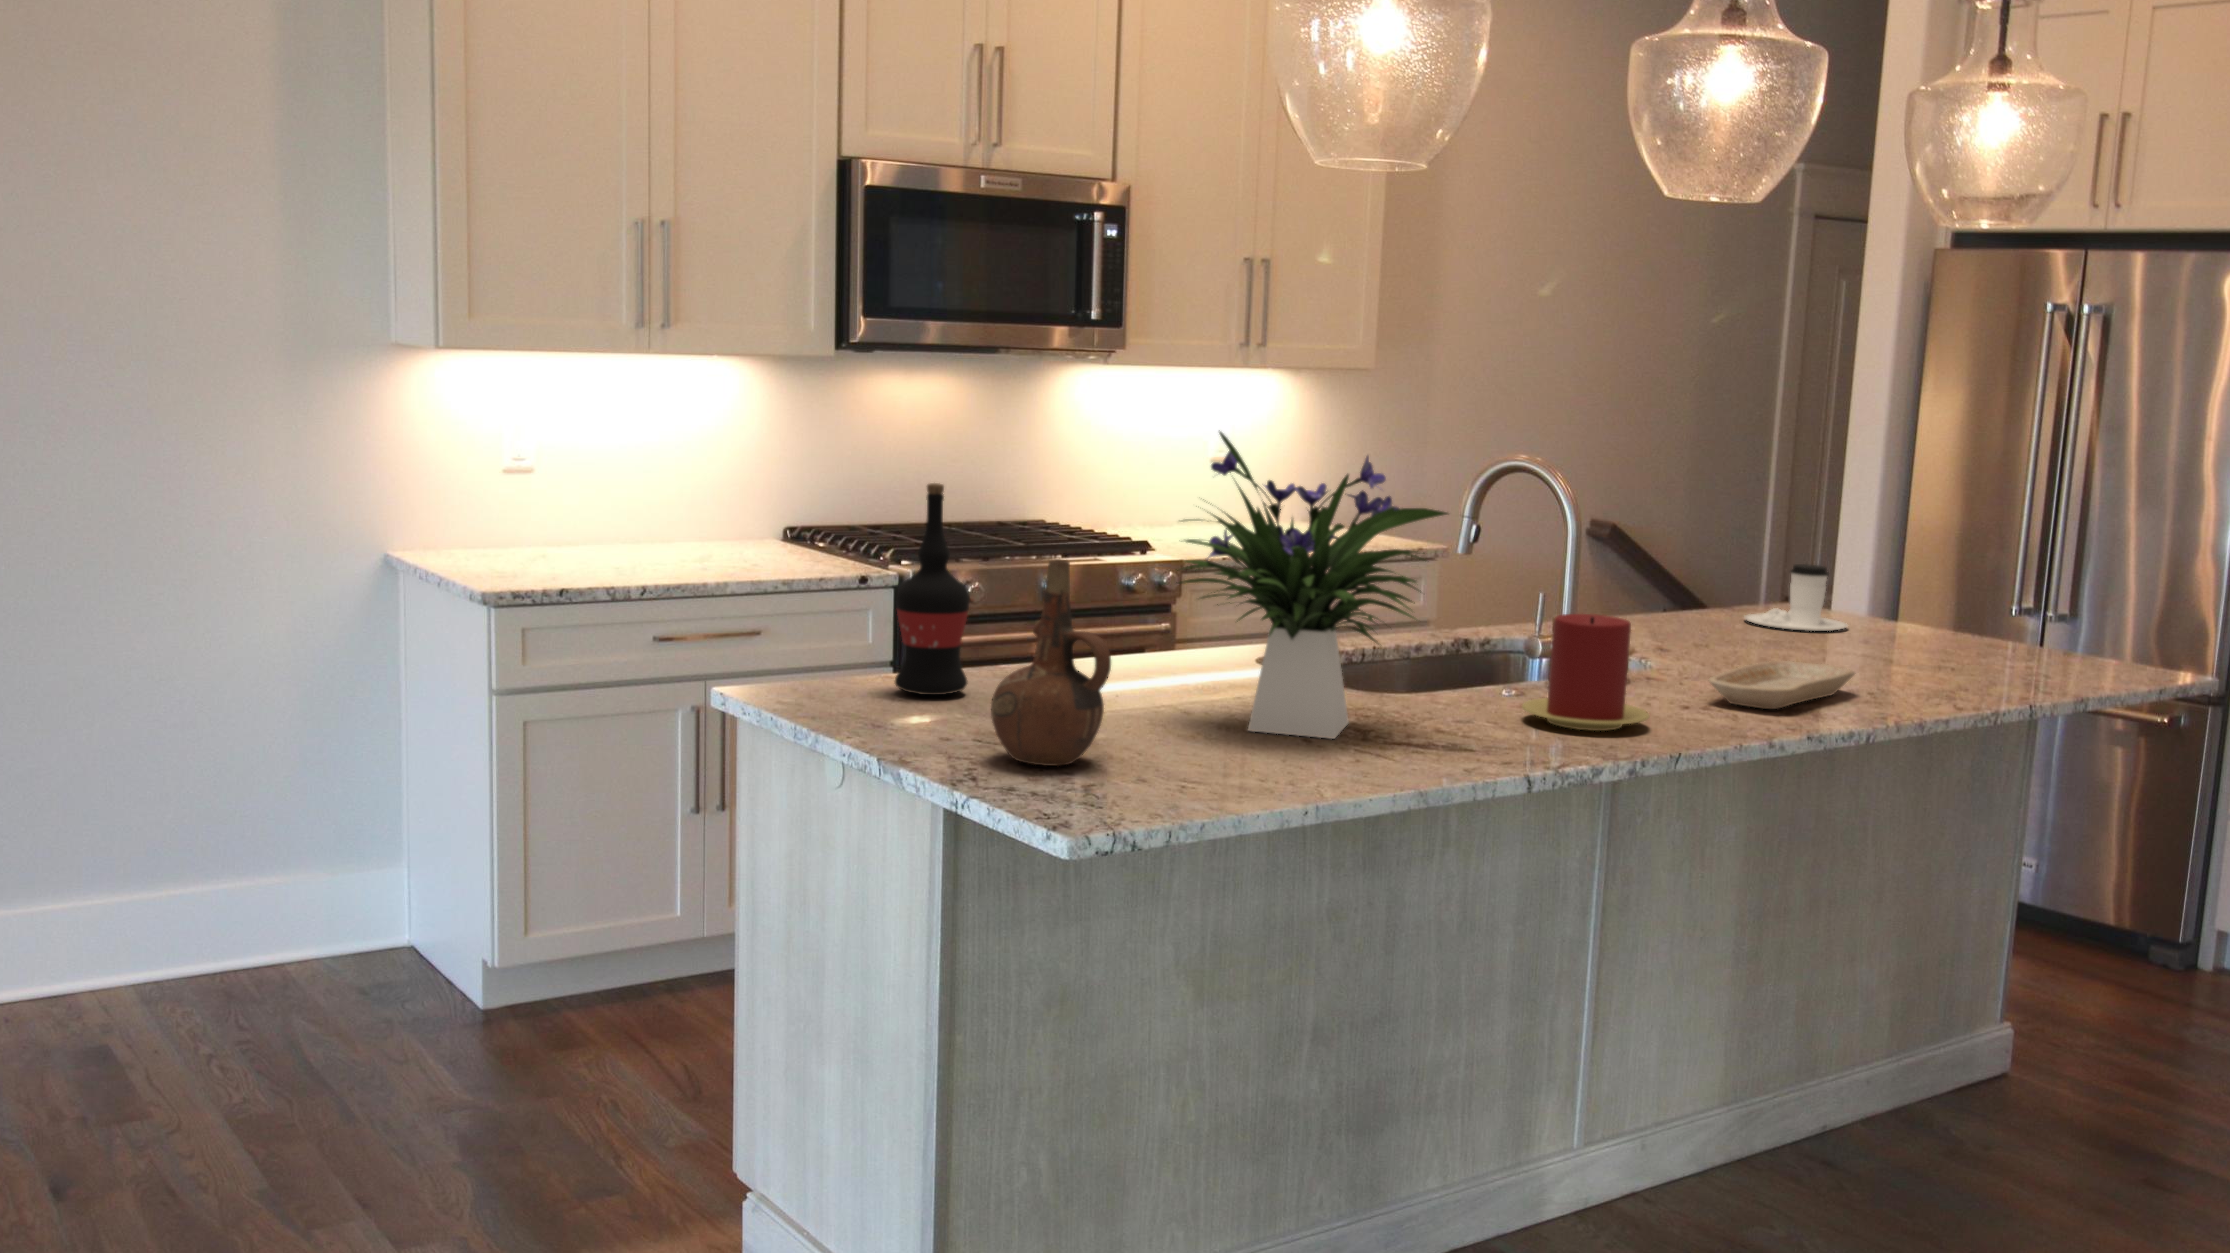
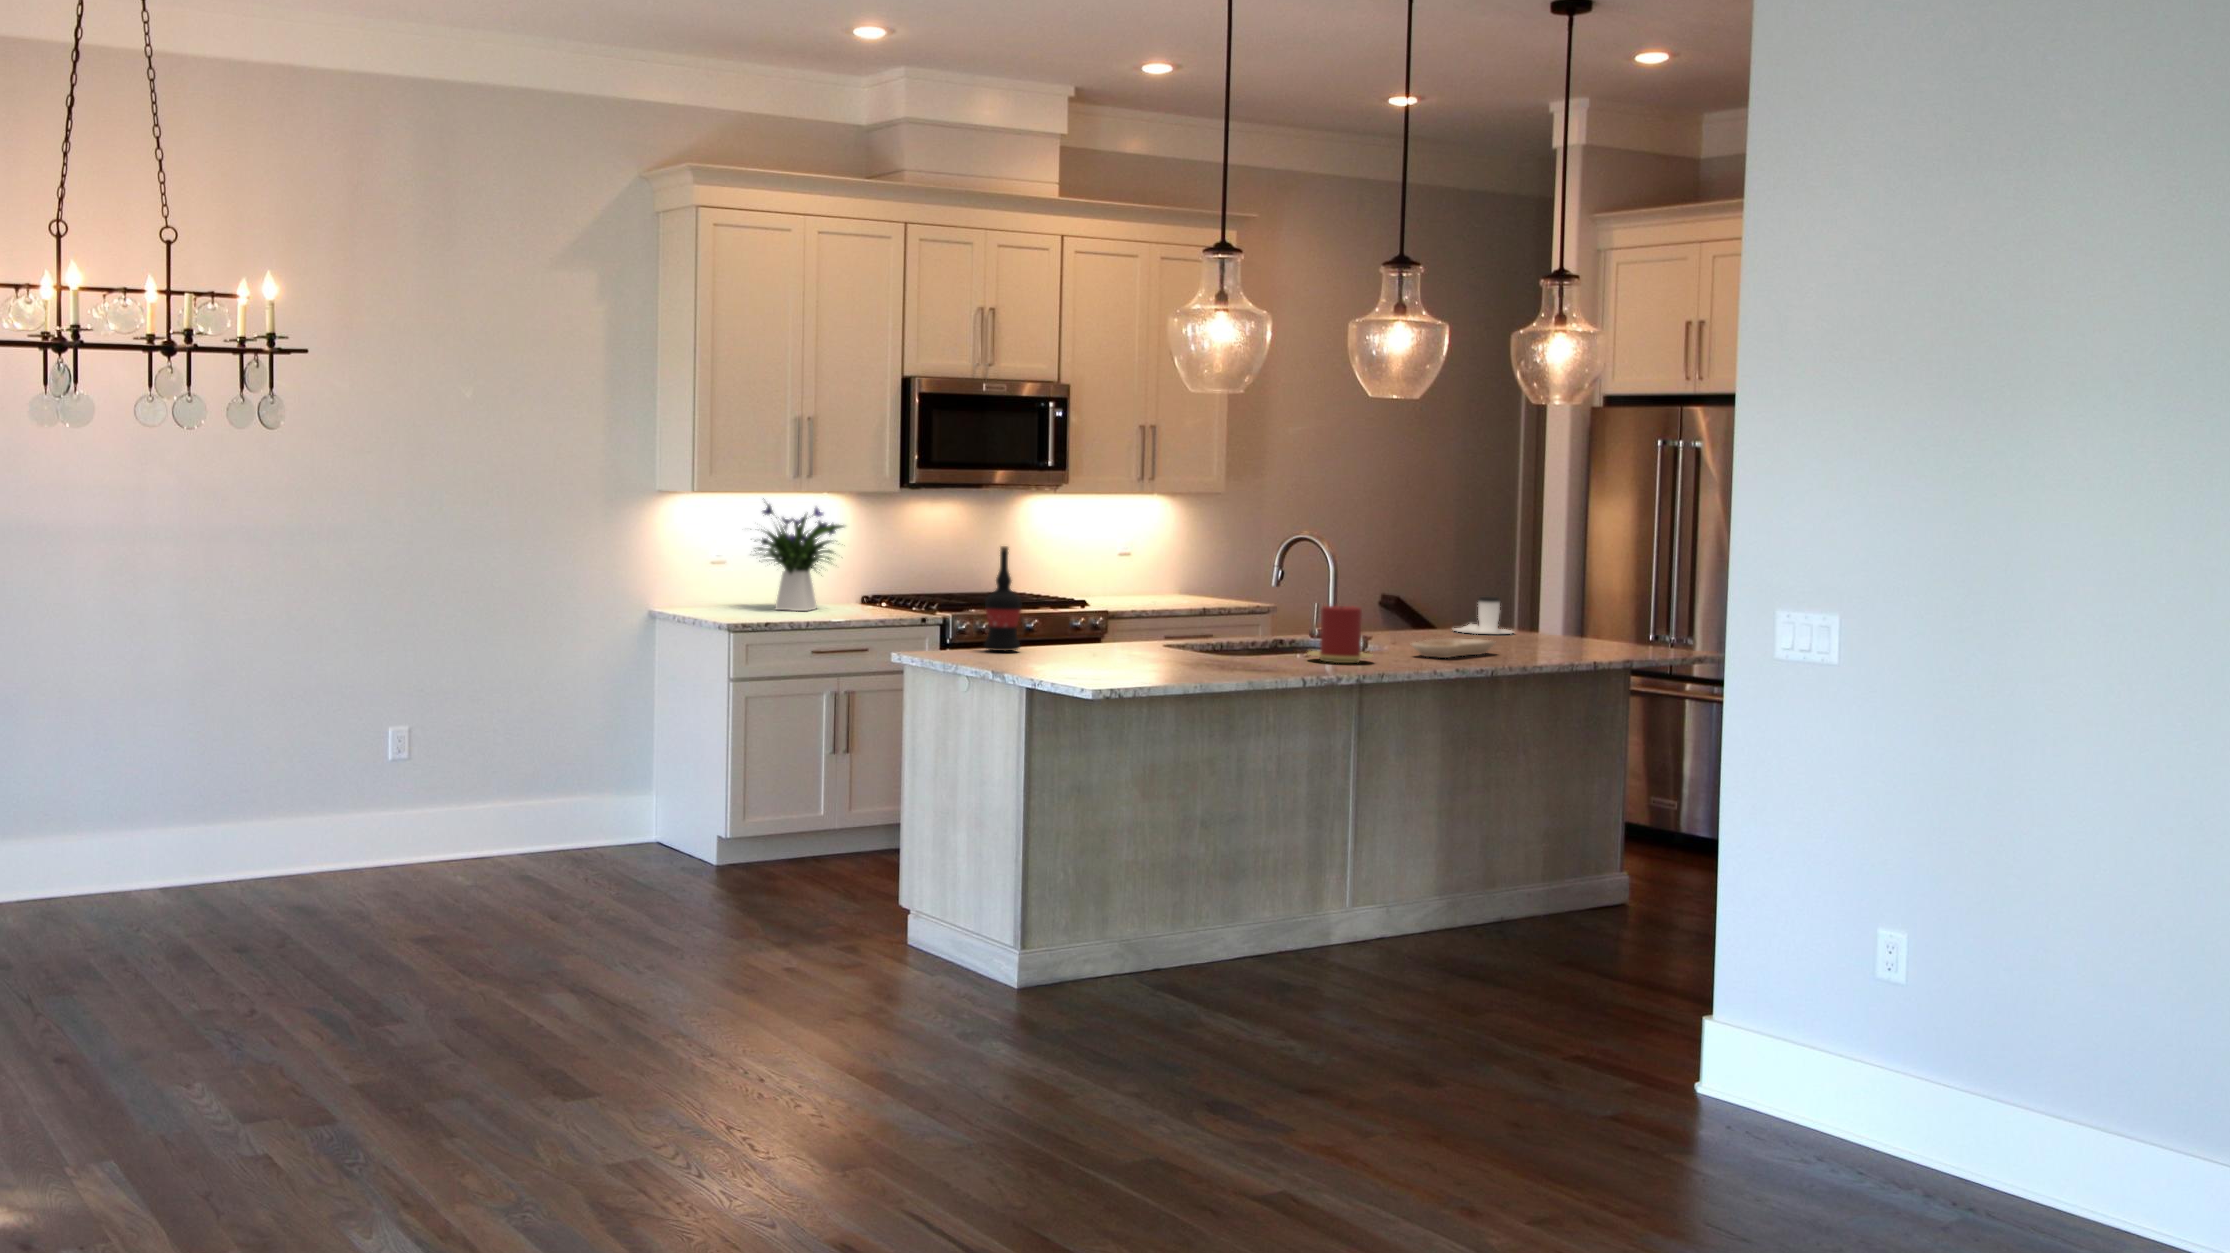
flower arrangement: present [1177,432,1448,739] -> present [755,504,844,611]
ceramic pitcher: present [991,559,1111,766] -> none [1046,573,1103,669]

